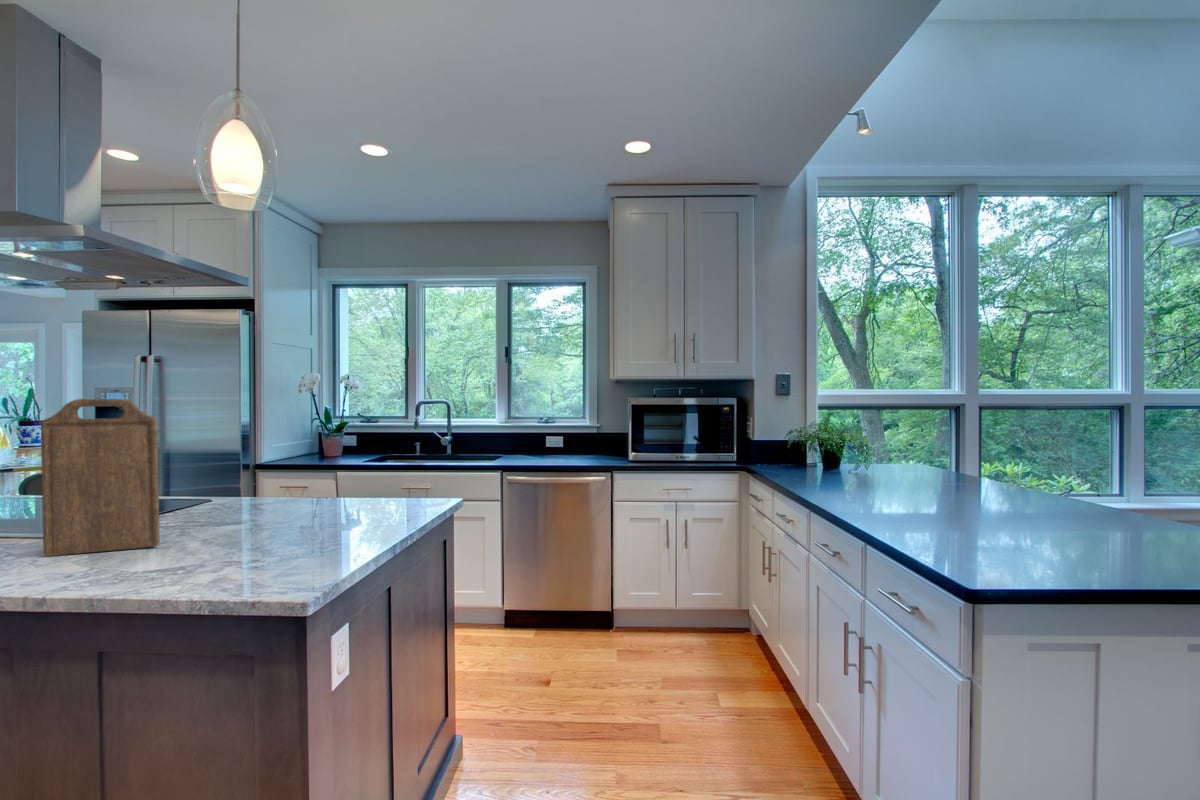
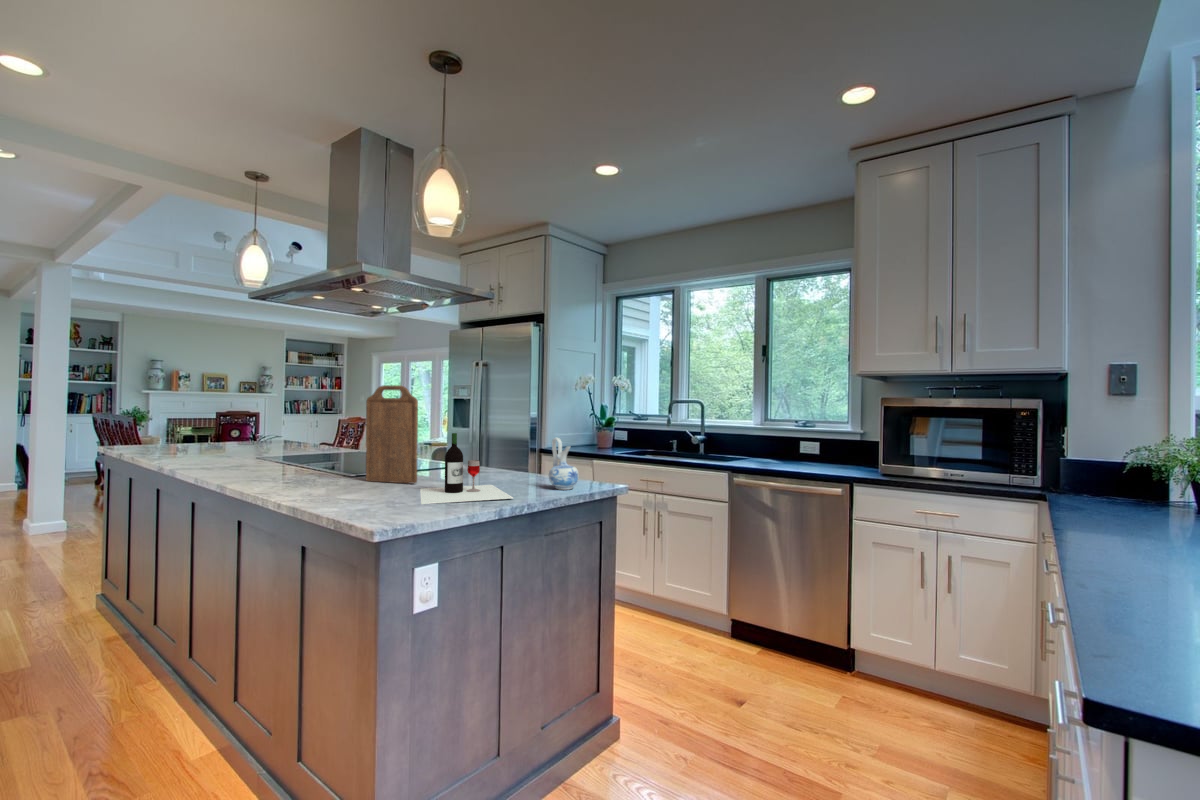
ceramic pitcher: none [371,458,410,521] -> present [549,438,579,490]
wine bottle: none [150,466,359,585] -> present [420,433,513,504]

